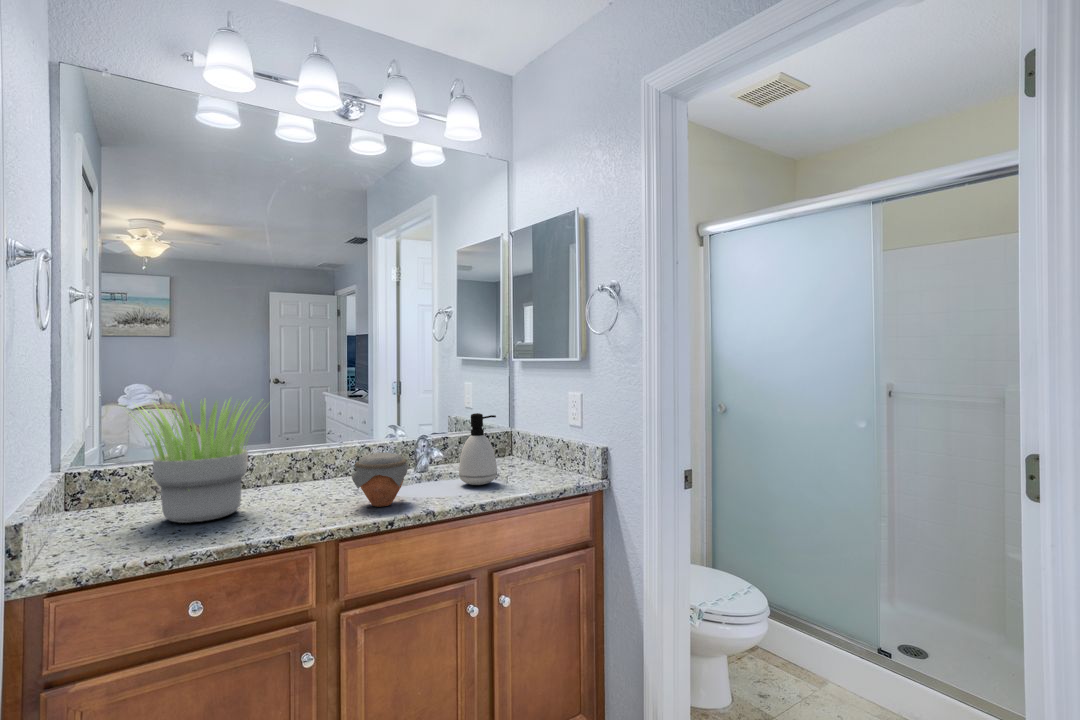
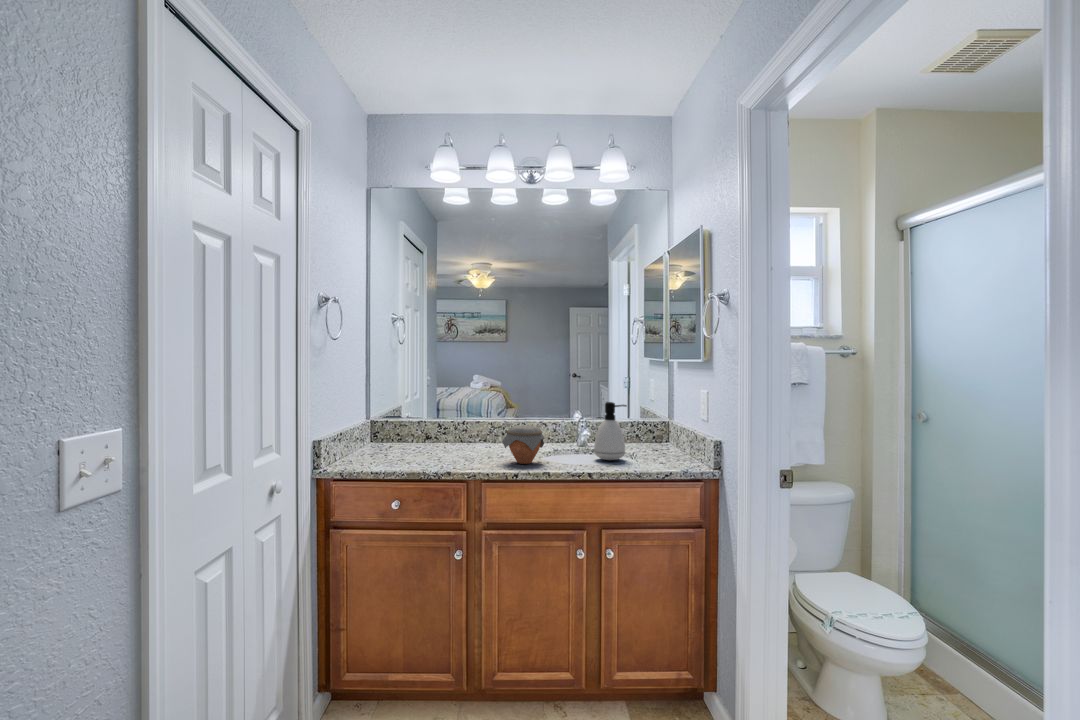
potted plant: present [134,399,259,523] -> none [375,378,466,457]

